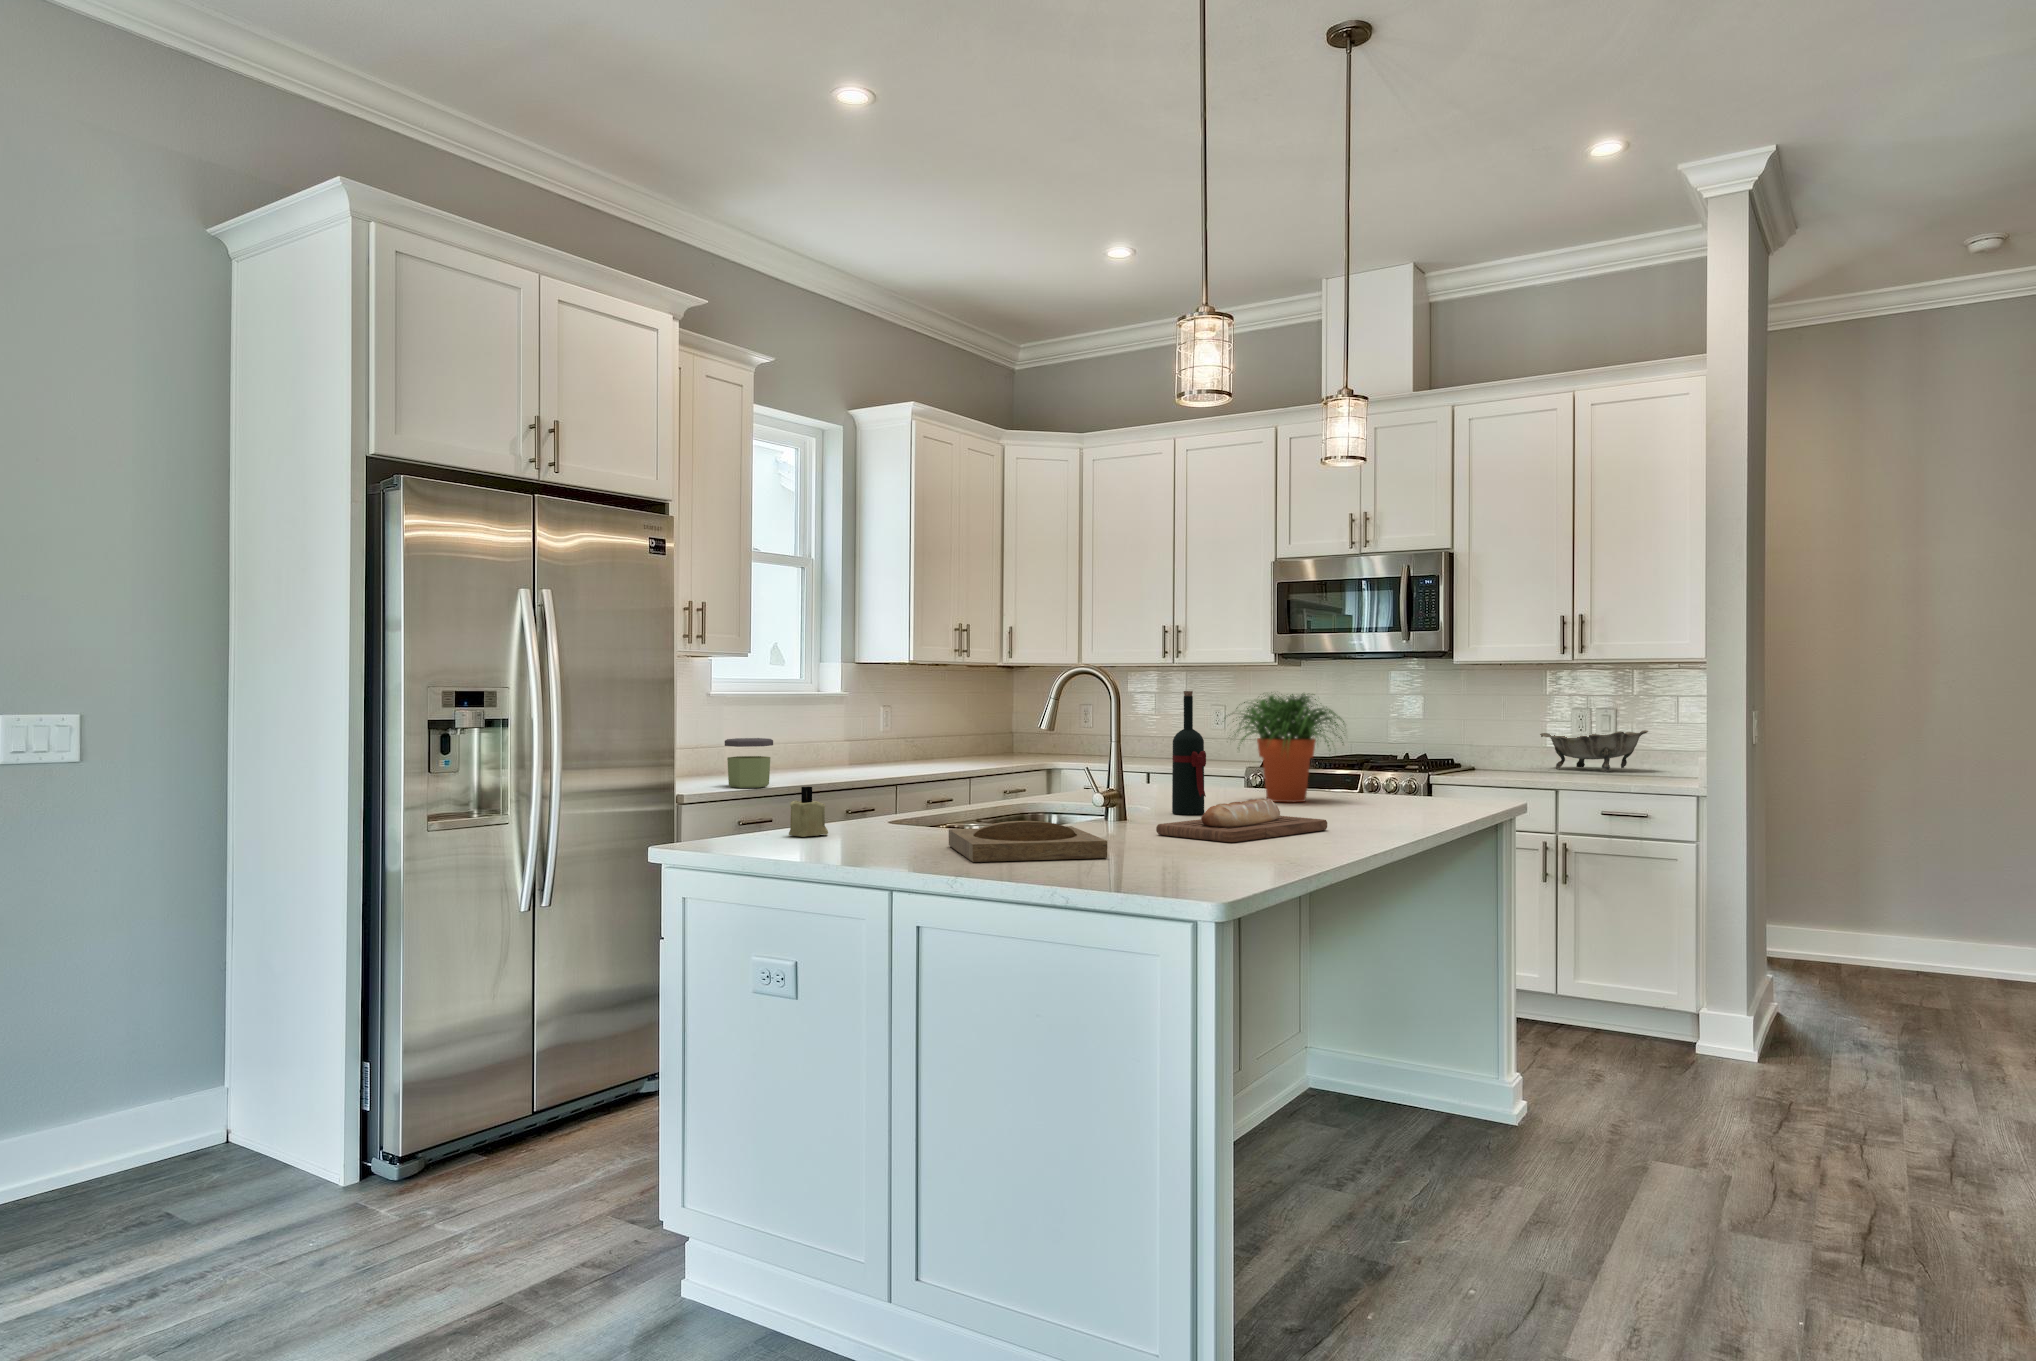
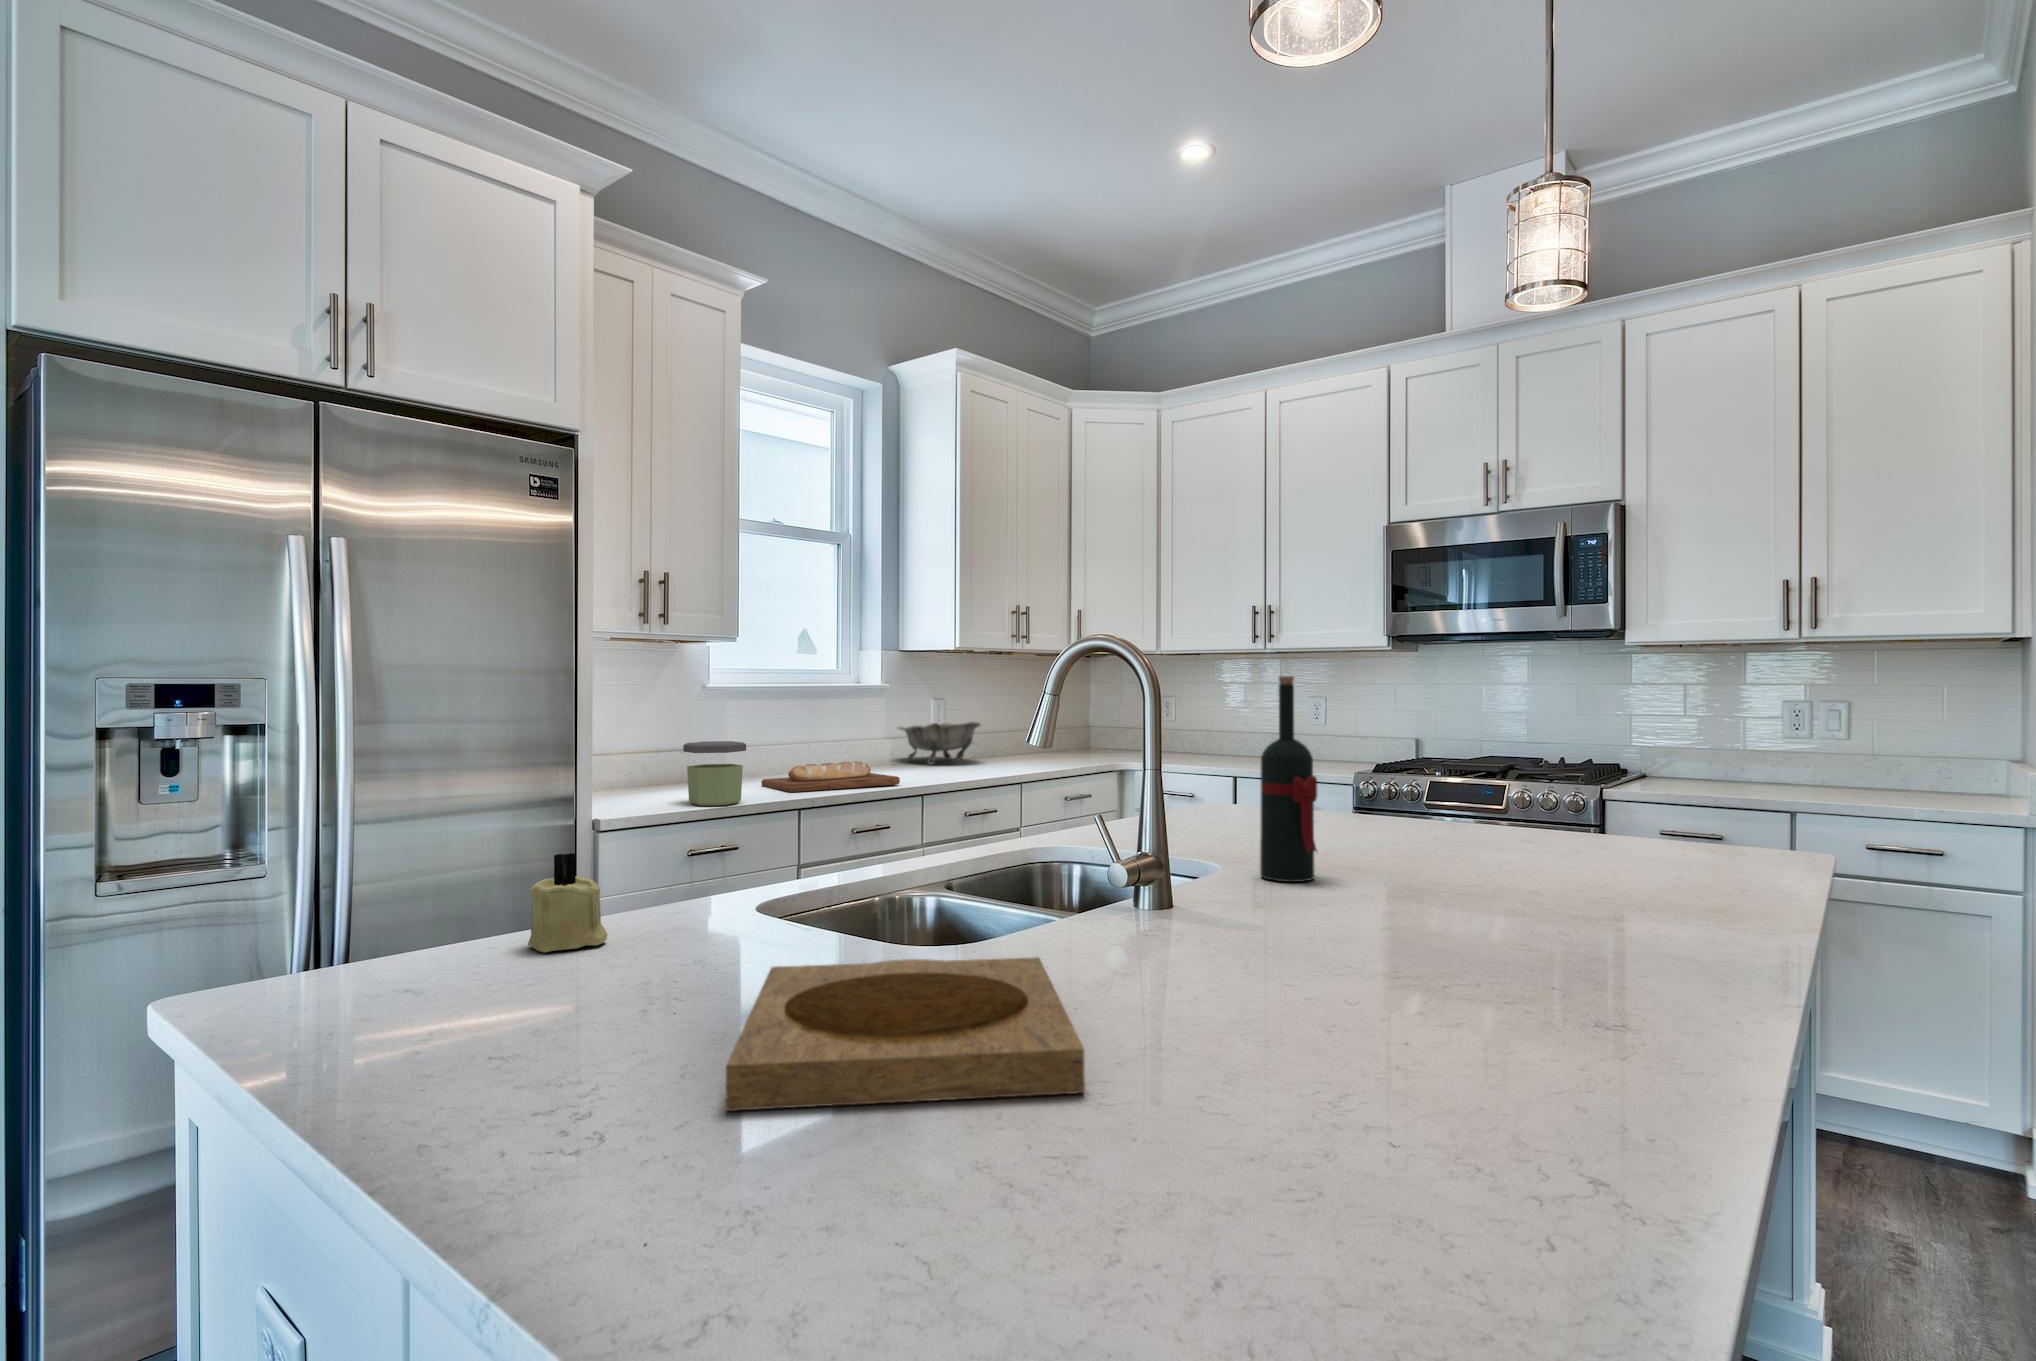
potted plant: present [1229,694,1344,802] -> none [1334,677,1541,848]
decorative bowl: present [1540,730,1648,772] -> present [898,722,981,765]
bread loaf: present [1156,799,1327,842] -> present [762,761,900,792]

